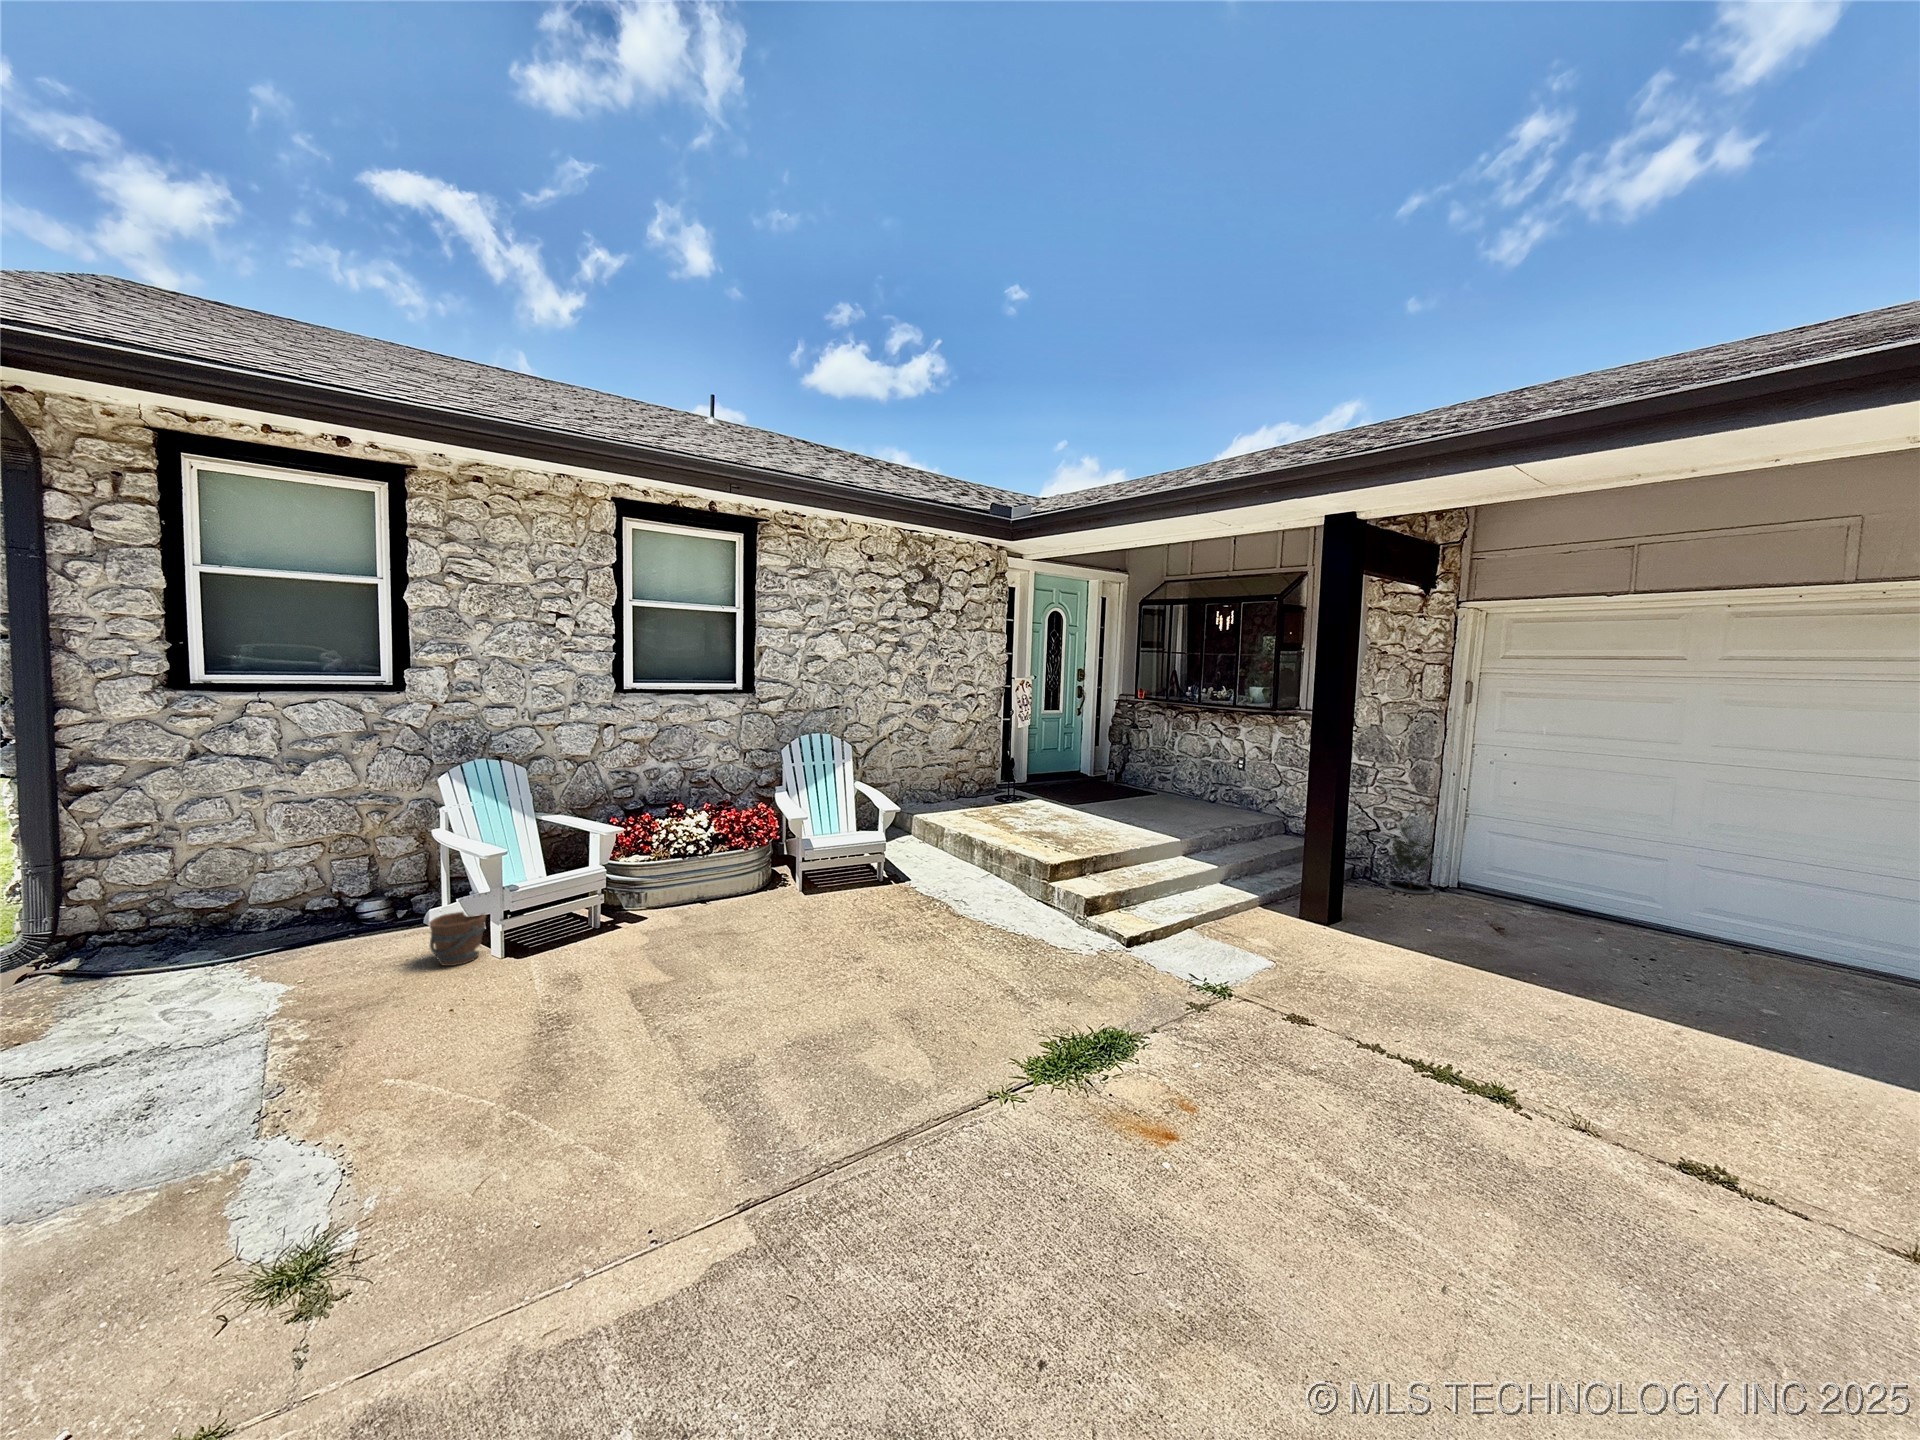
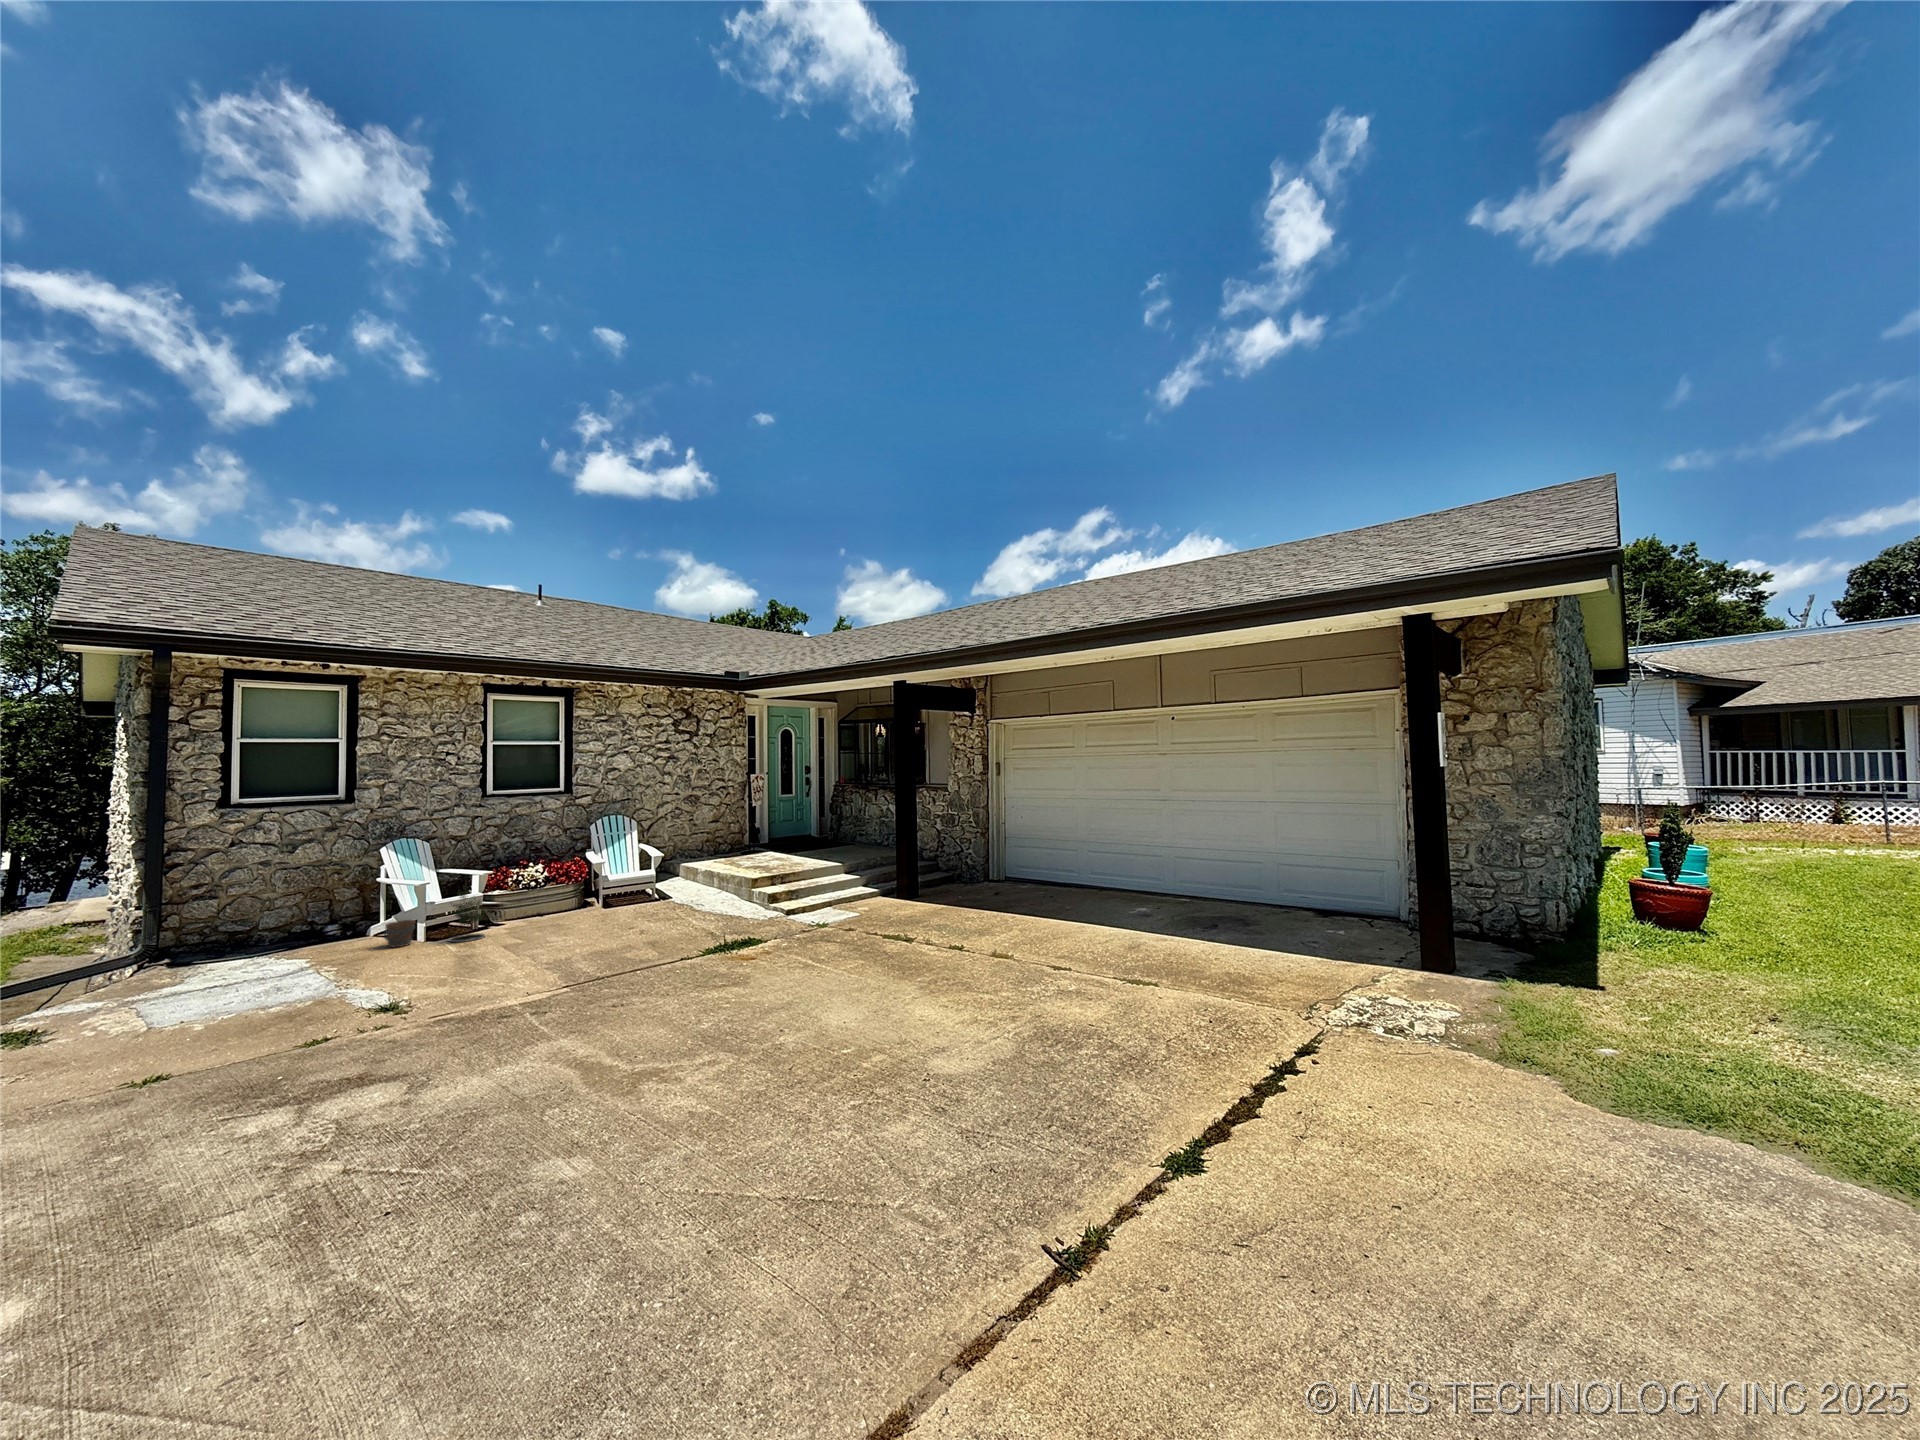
potted tree: present [1386,820,1434,894] -> present [449,891,485,942]

